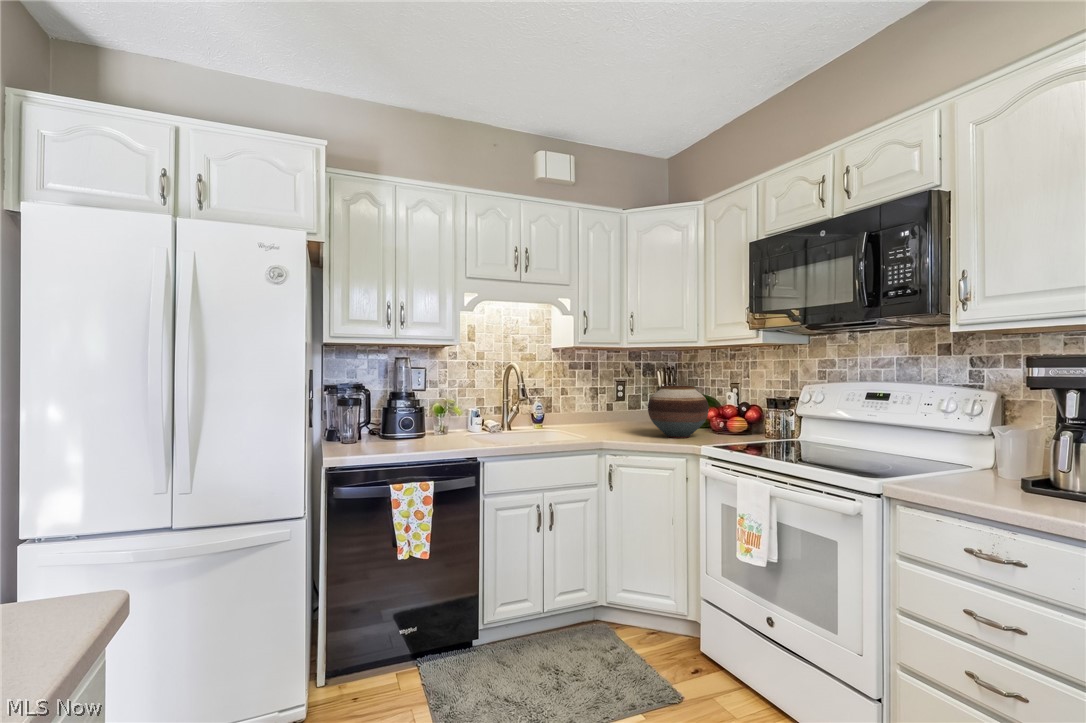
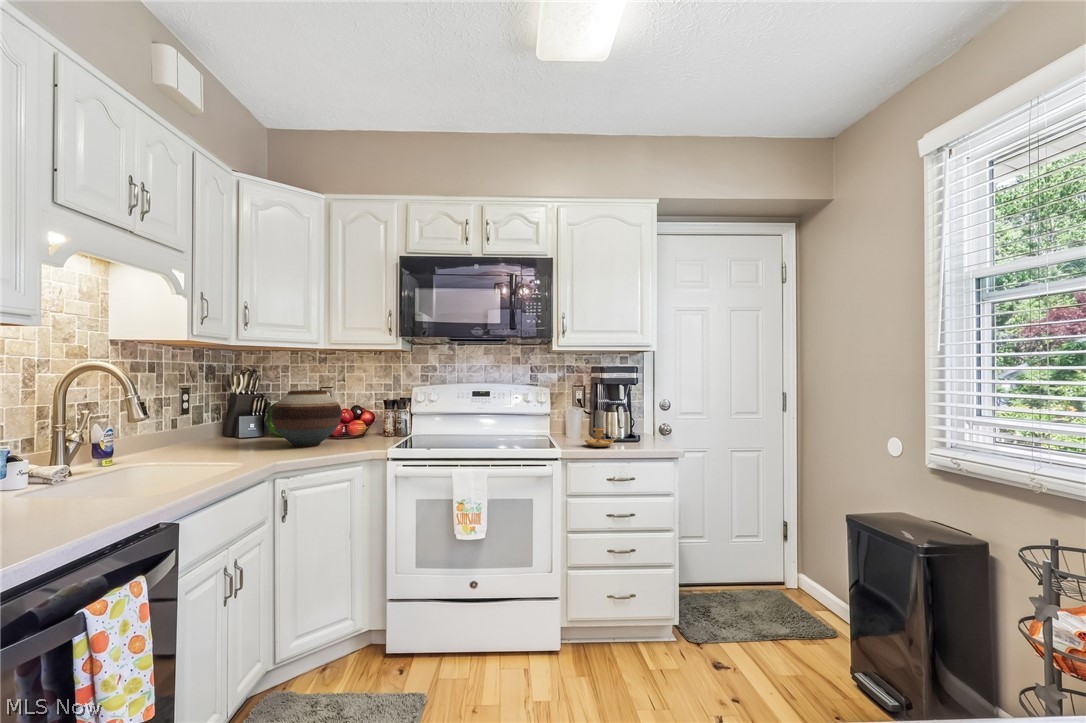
candle: none [967,429,1048,497] -> present [585,410,617,447]

